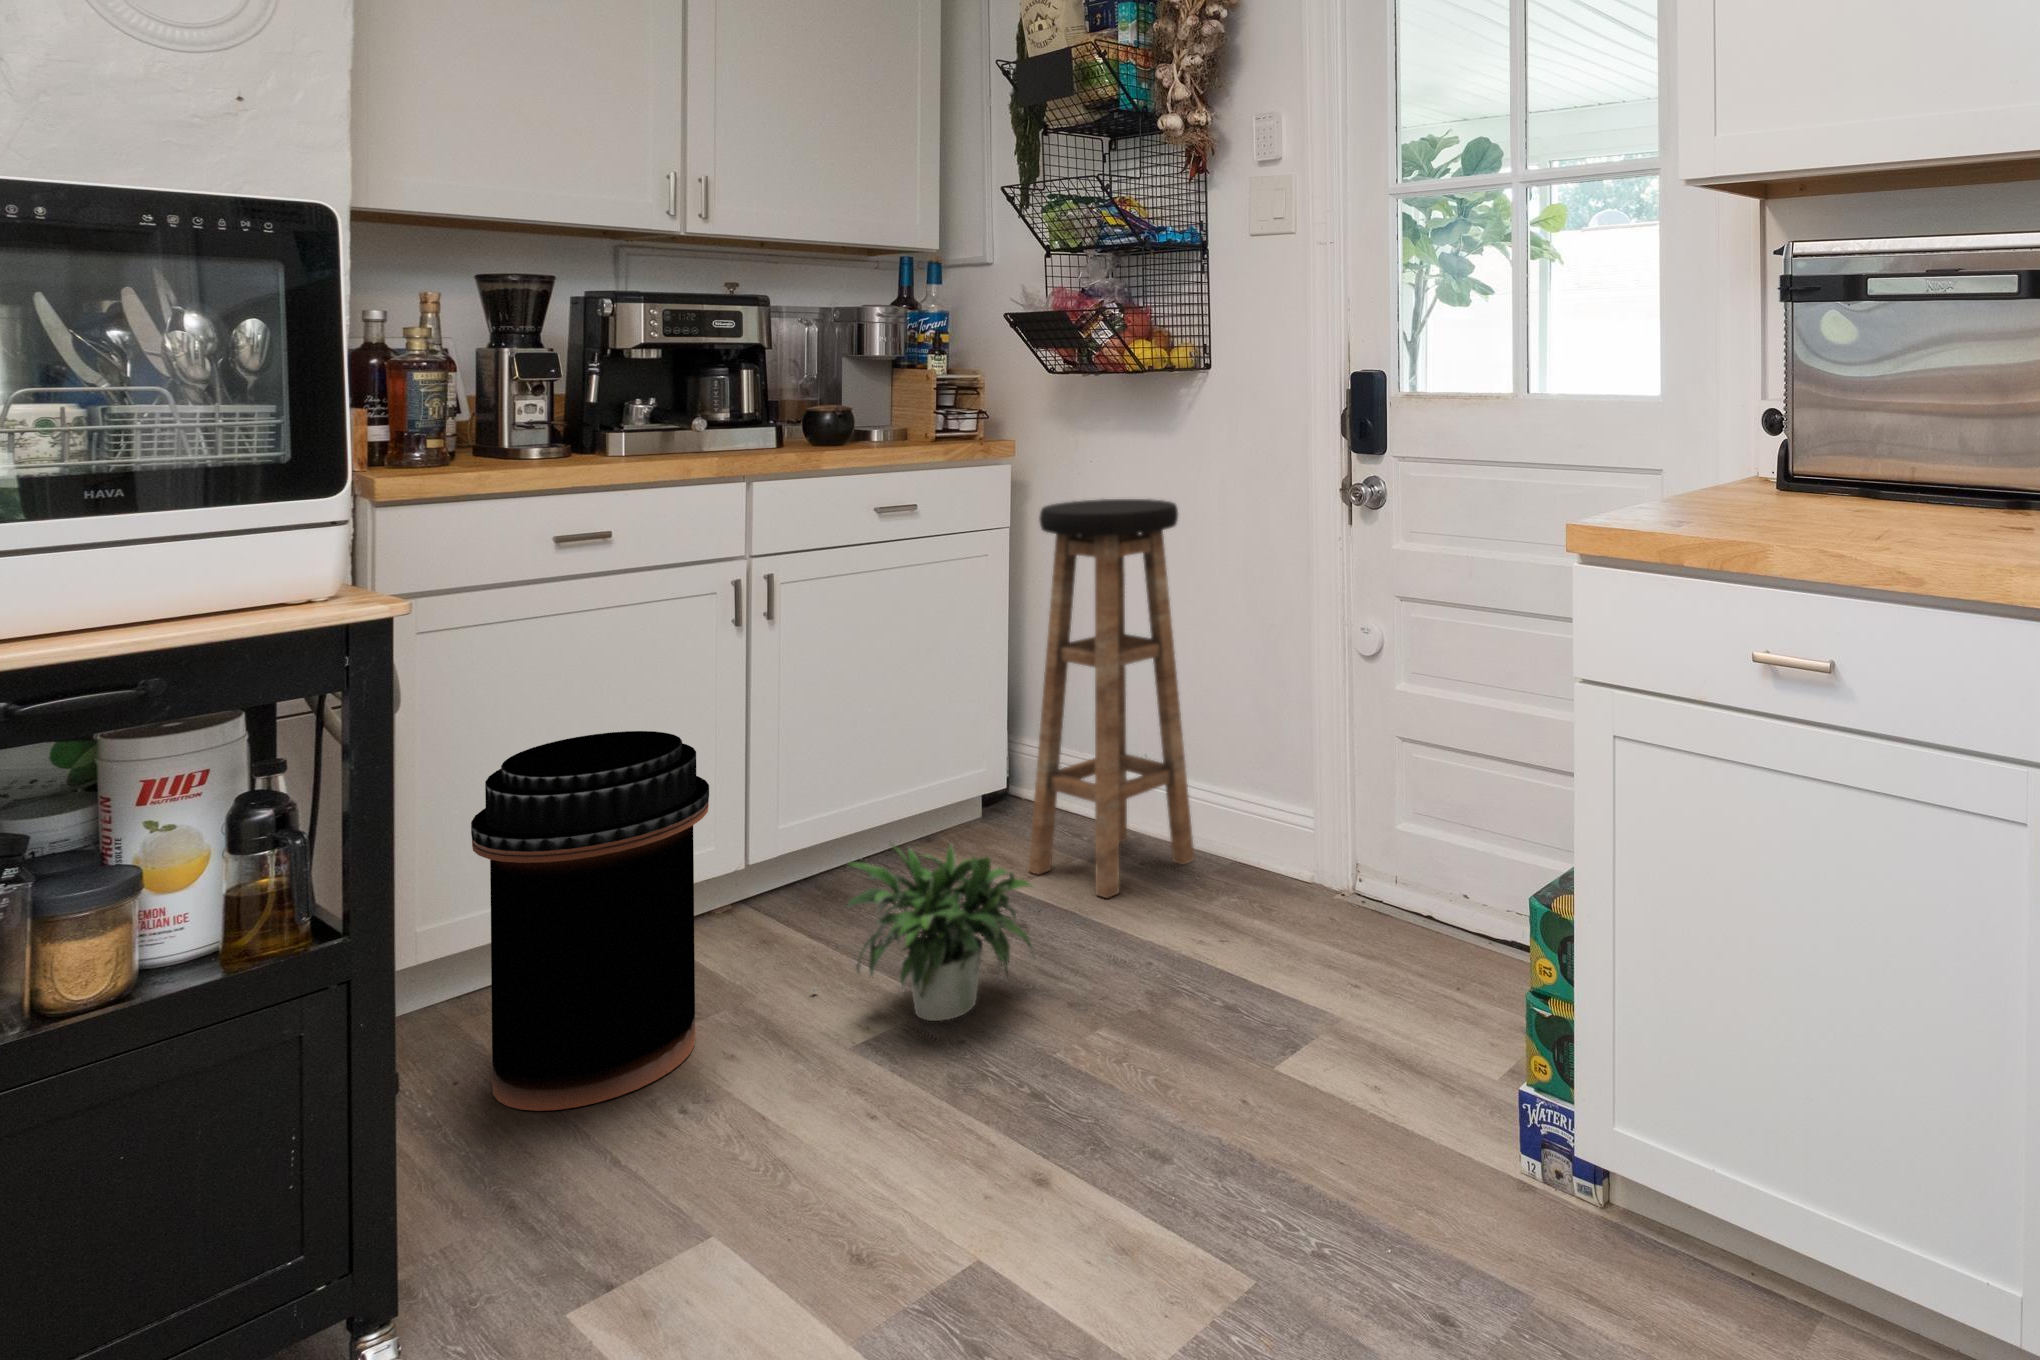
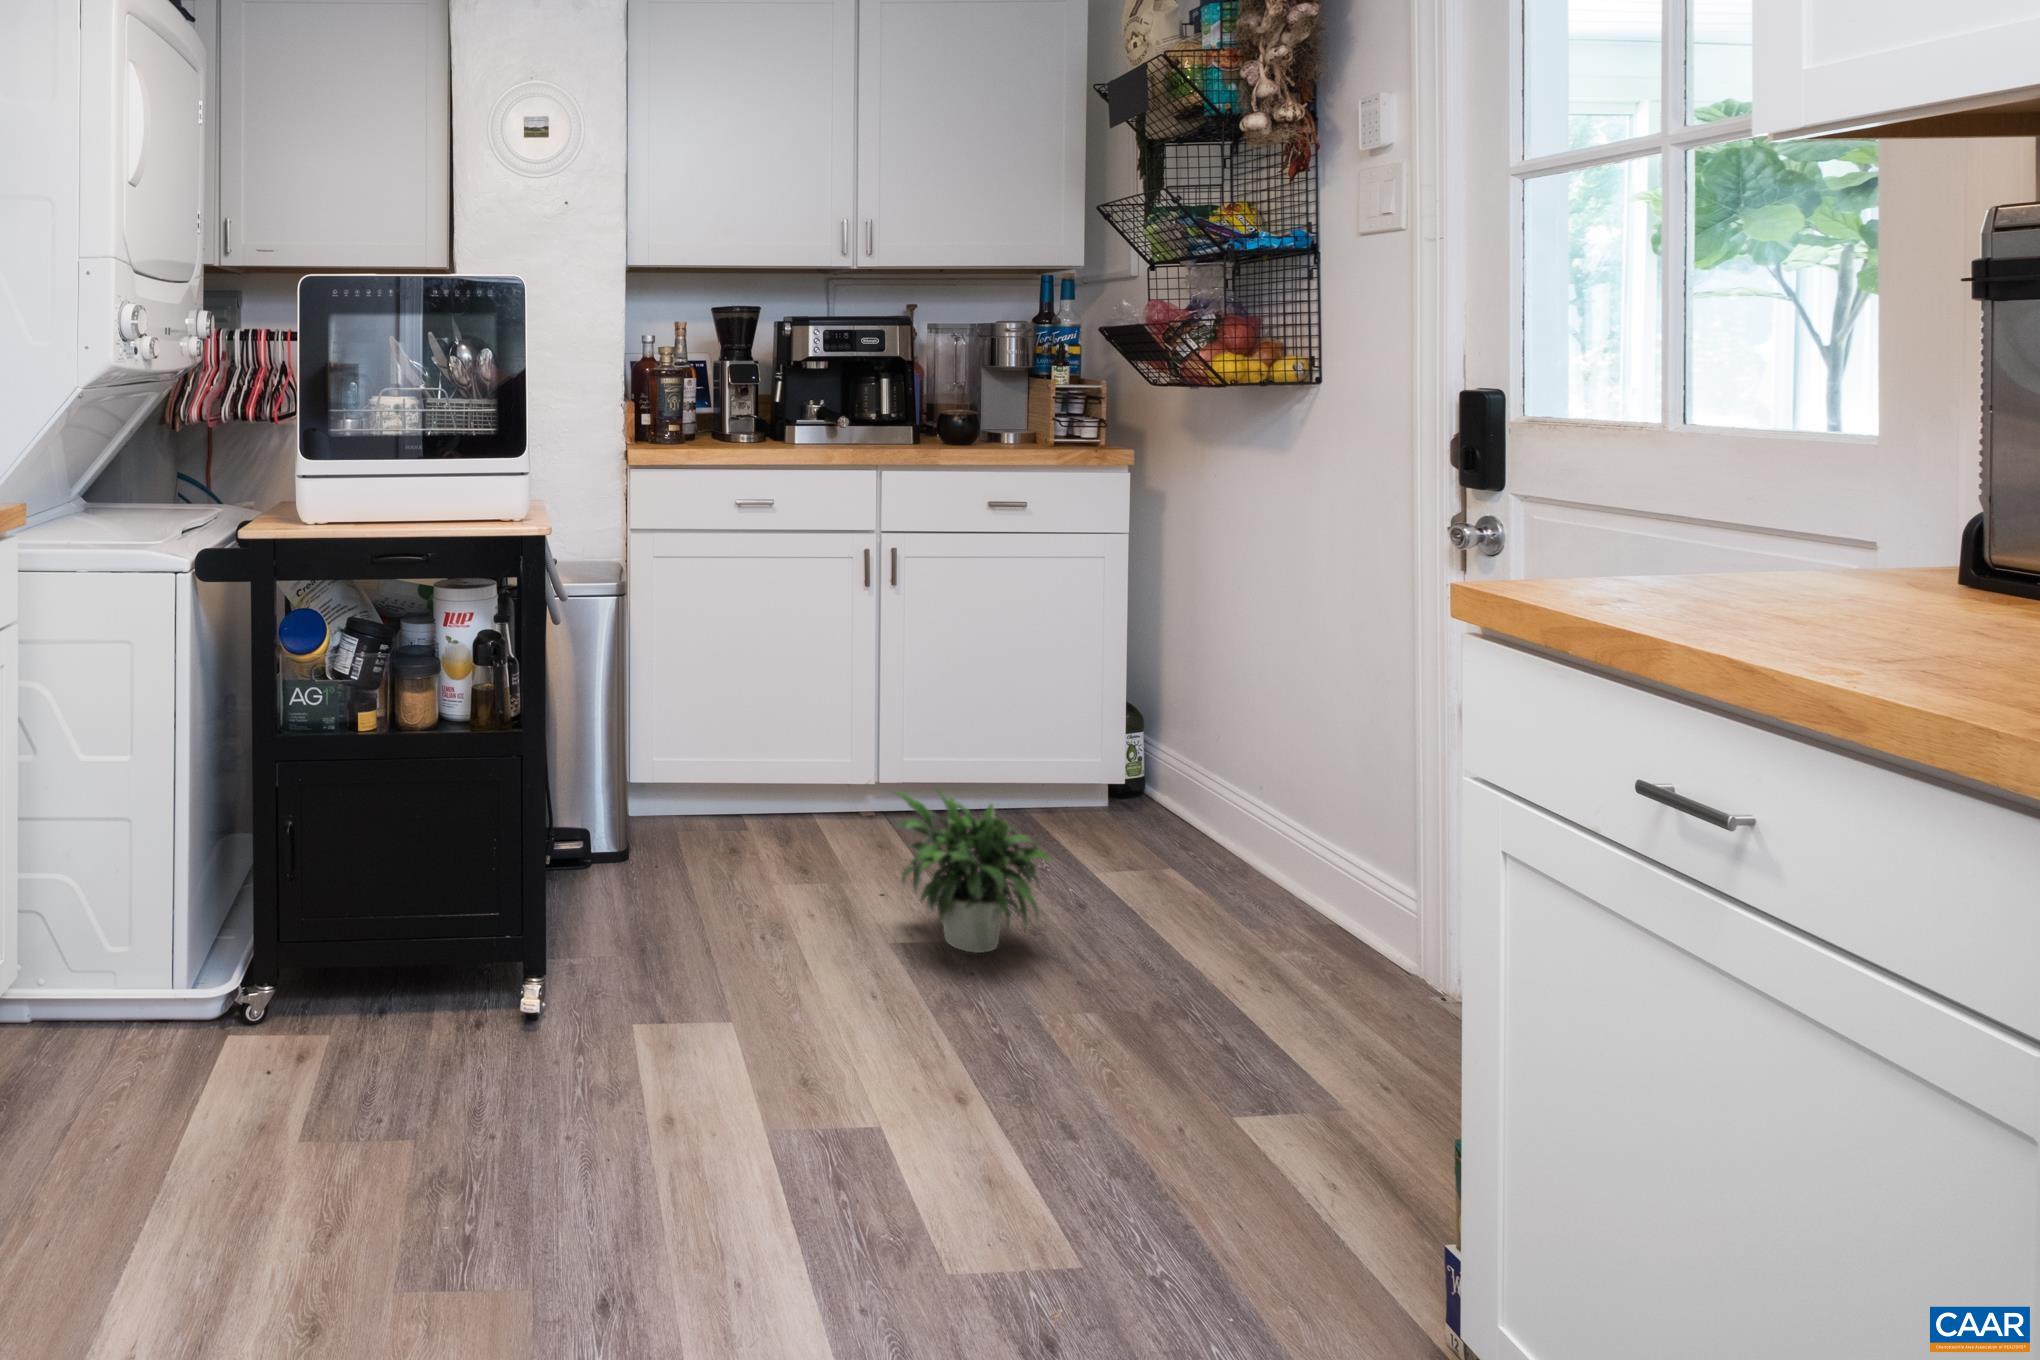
bar stool: present [1028,499,1194,898] -> none [1113,512,1292,910]
trash can: present [471,731,709,1111] -> none [651,645,800,910]

